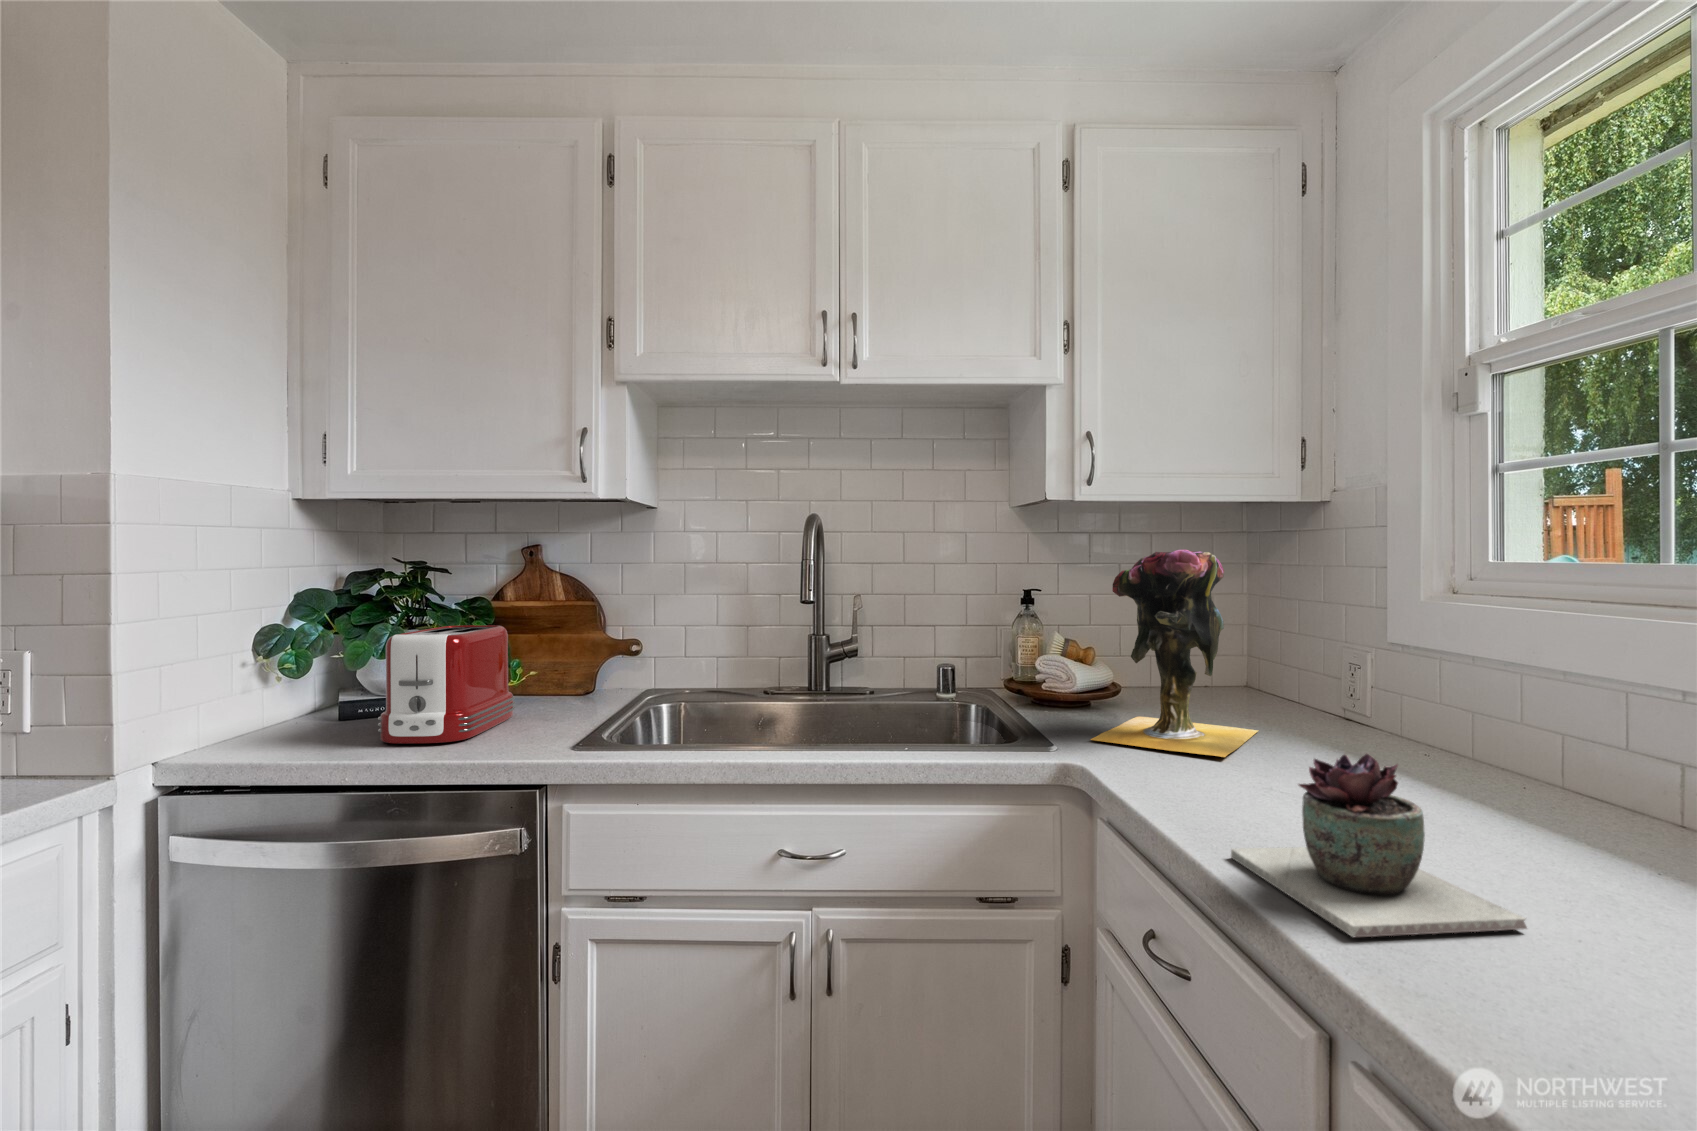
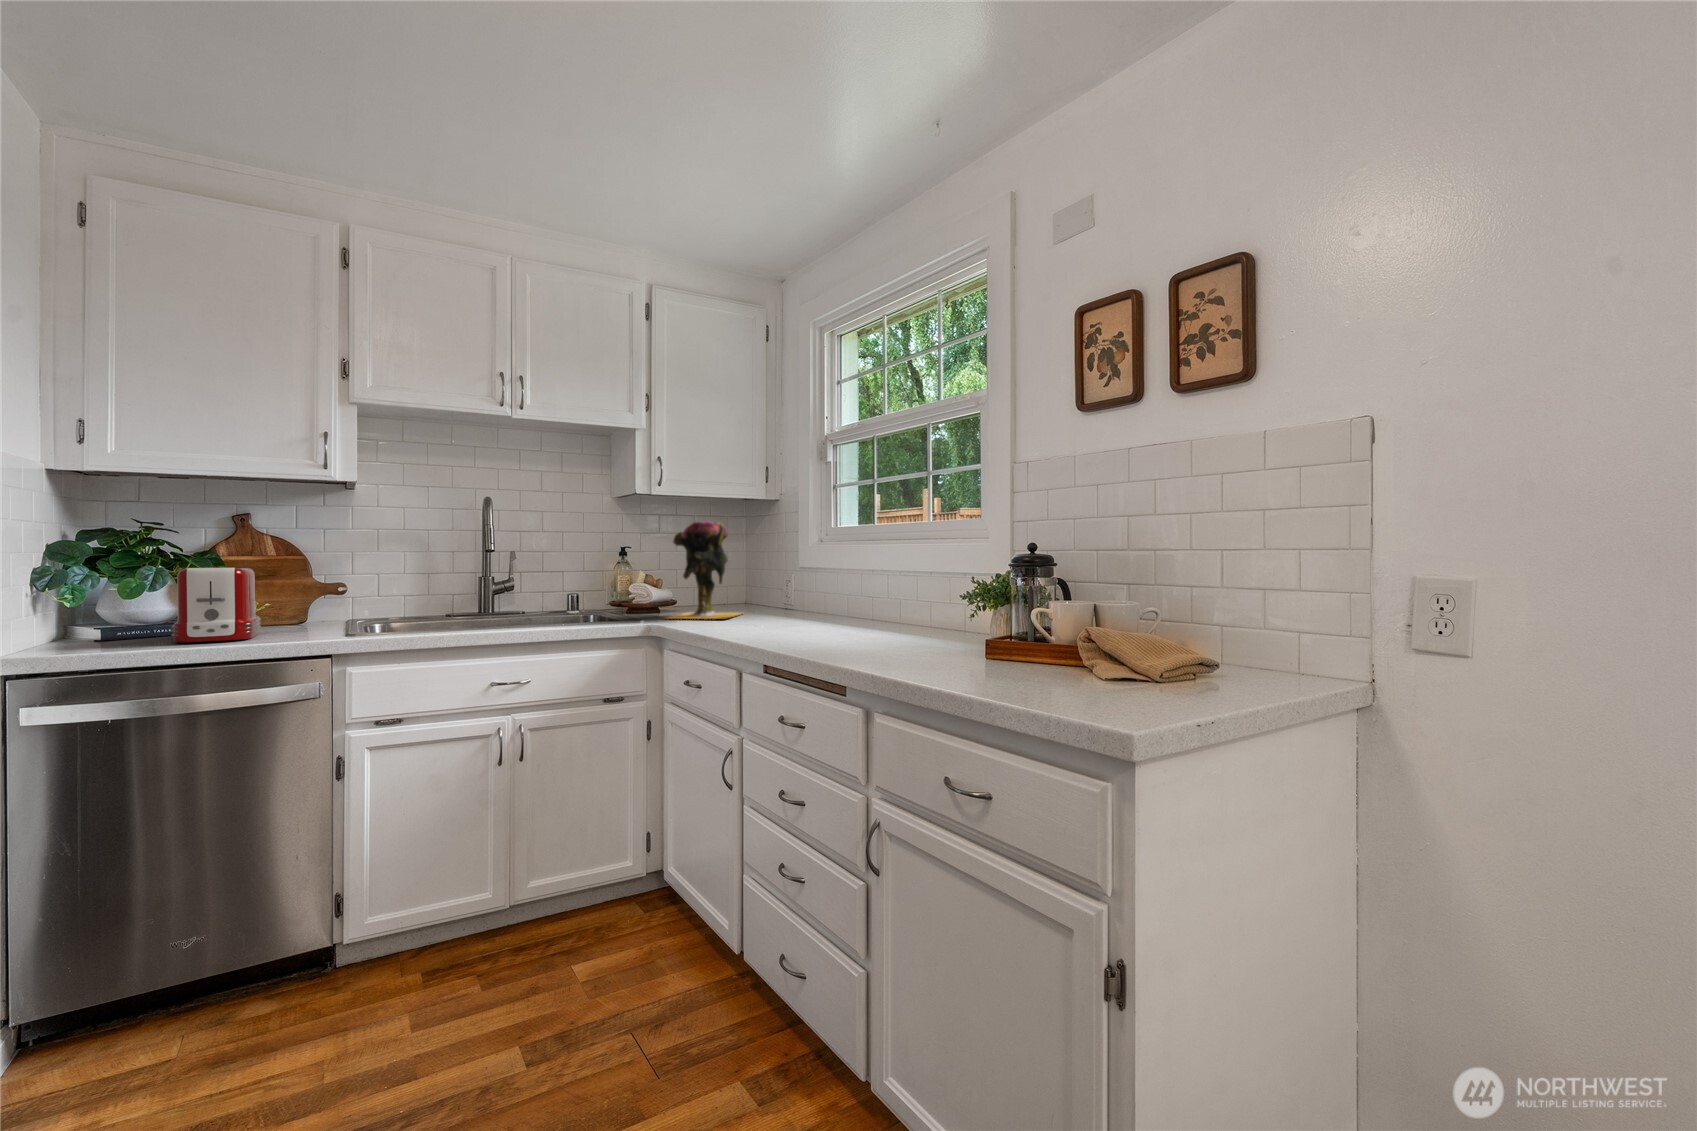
succulent plant: present [1231,754,1527,937] -> none [720,588,807,642]

